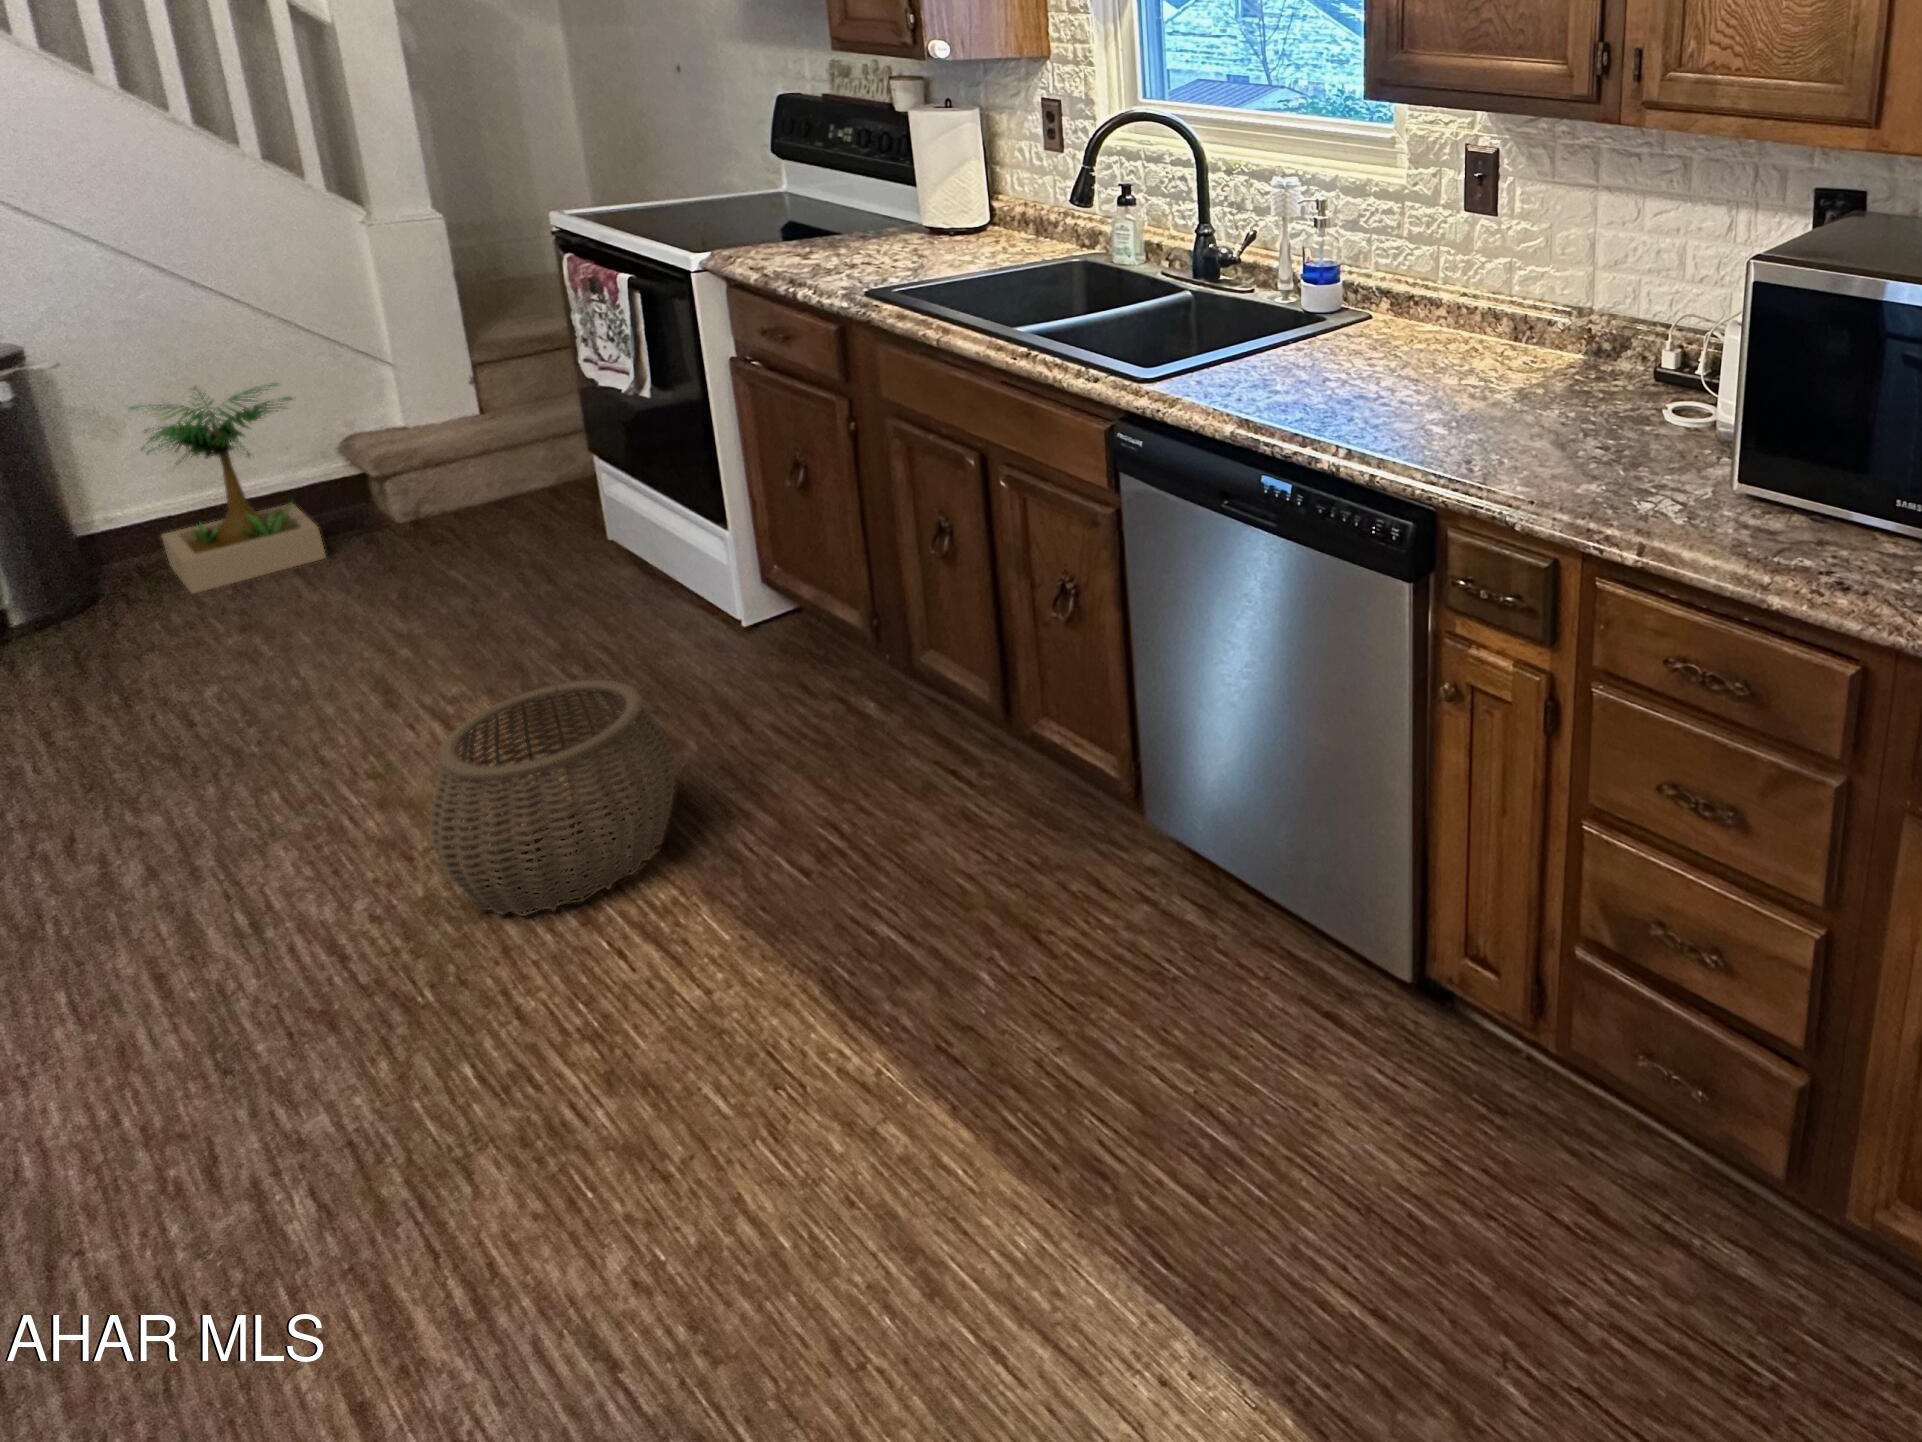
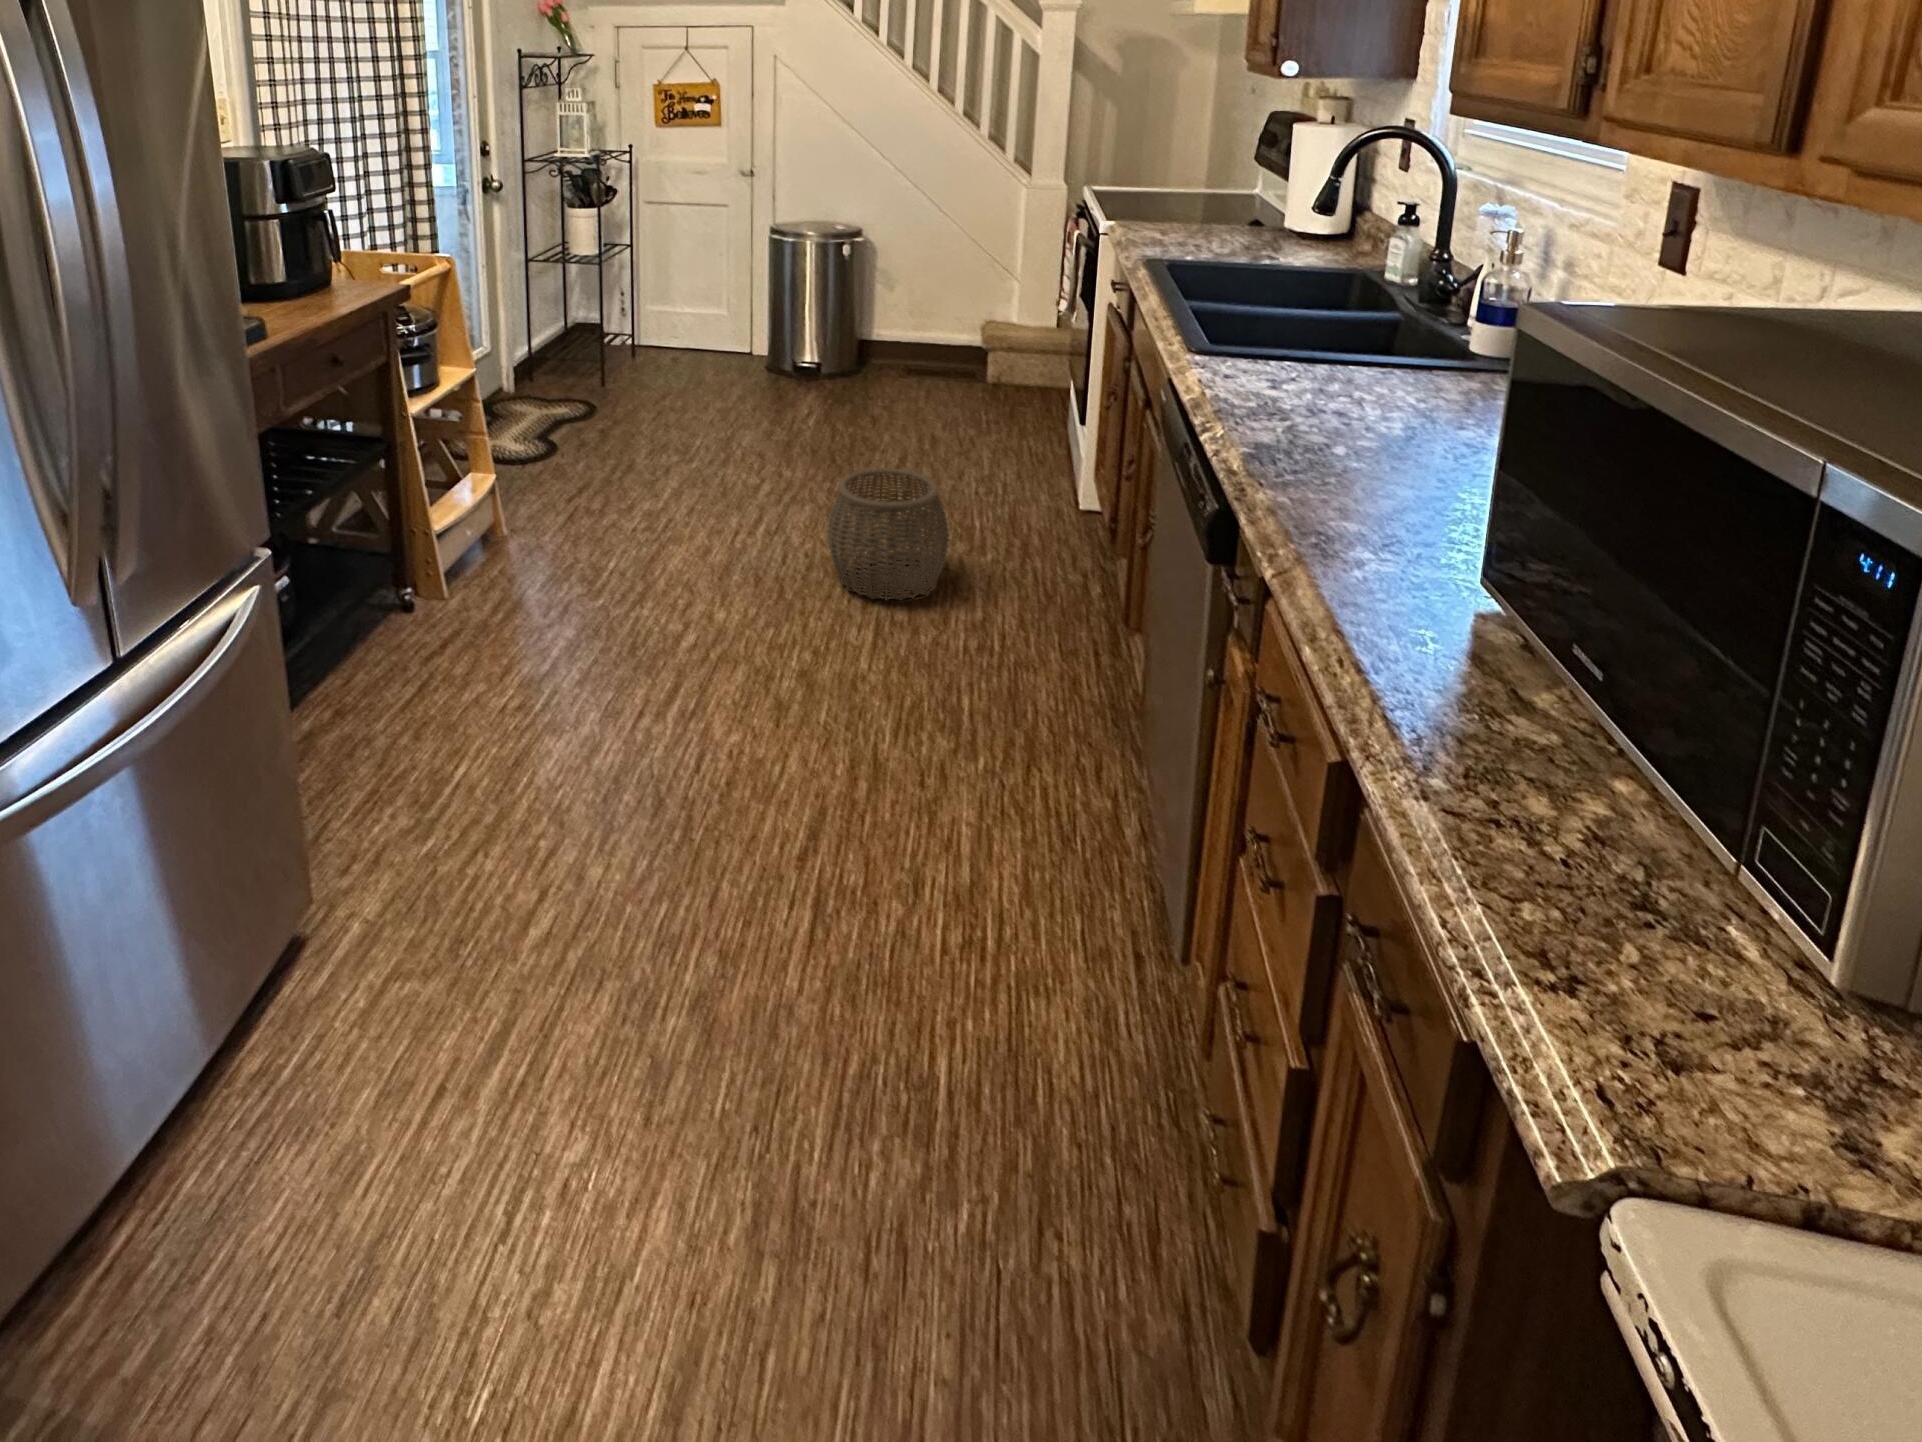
potted plant: present [130,383,326,594] -> none [887,271,971,391]

